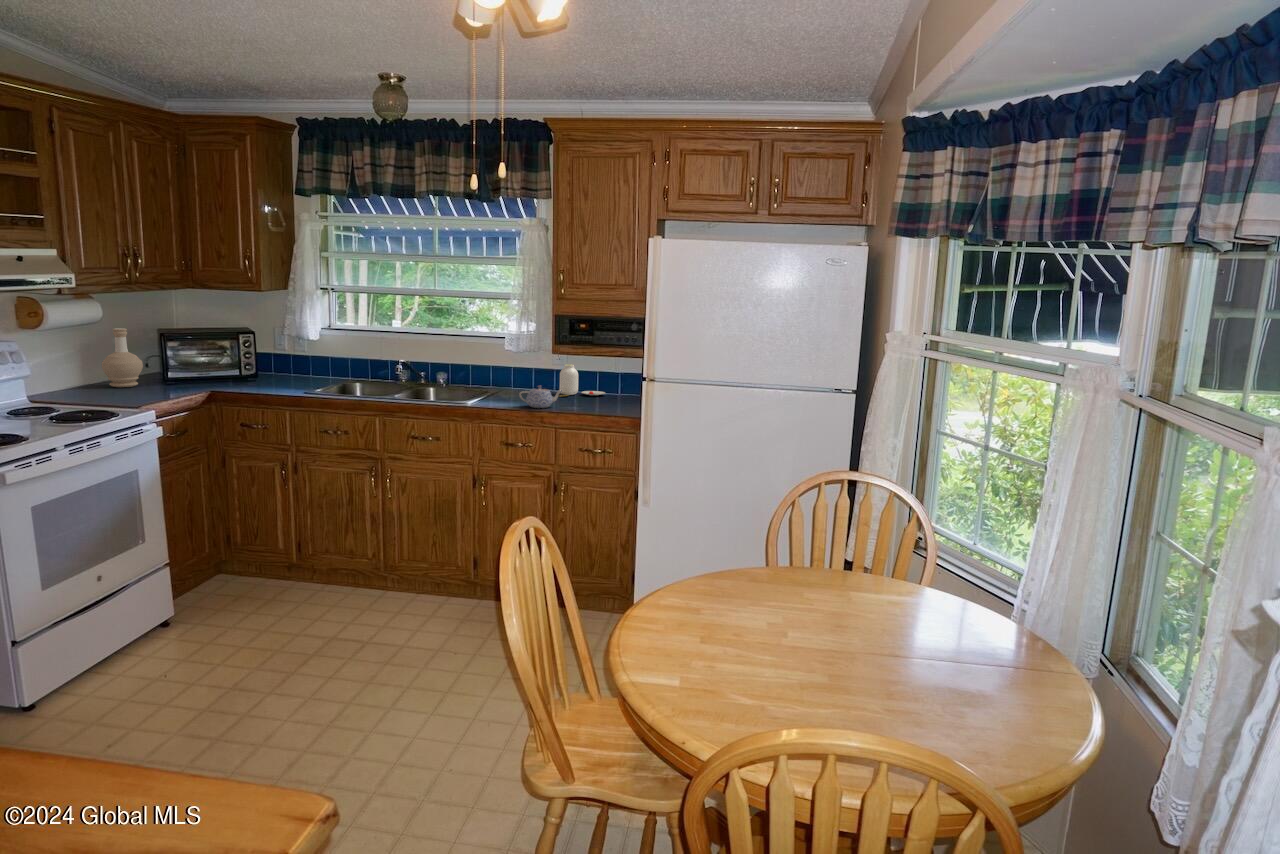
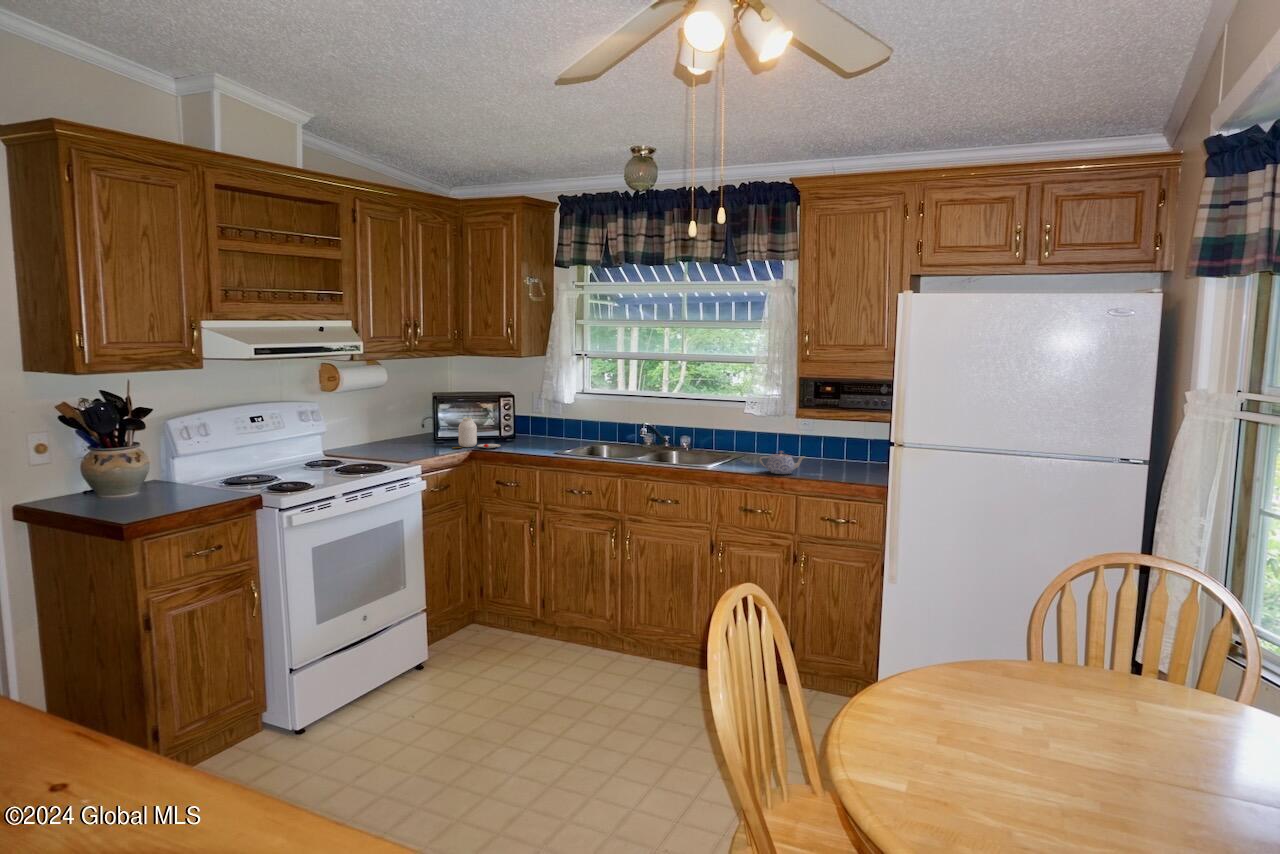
bottle: present [102,328,143,387] -> none [388,391,420,443]
jar: present [559,364,605,397] -> present [453,418,501,448]

